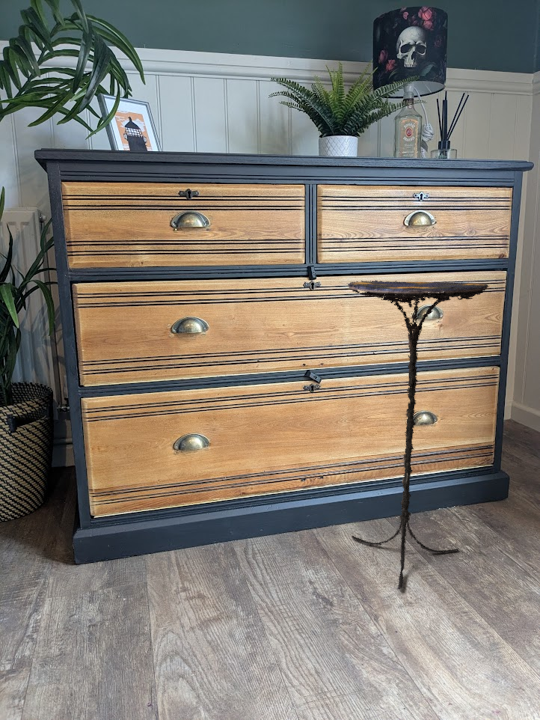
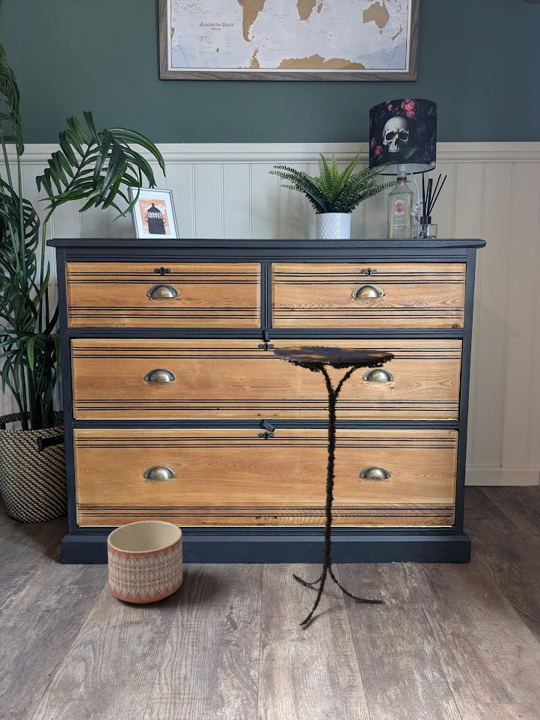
planter: none [153,497,242,597] -> present [108,521,183,604]

